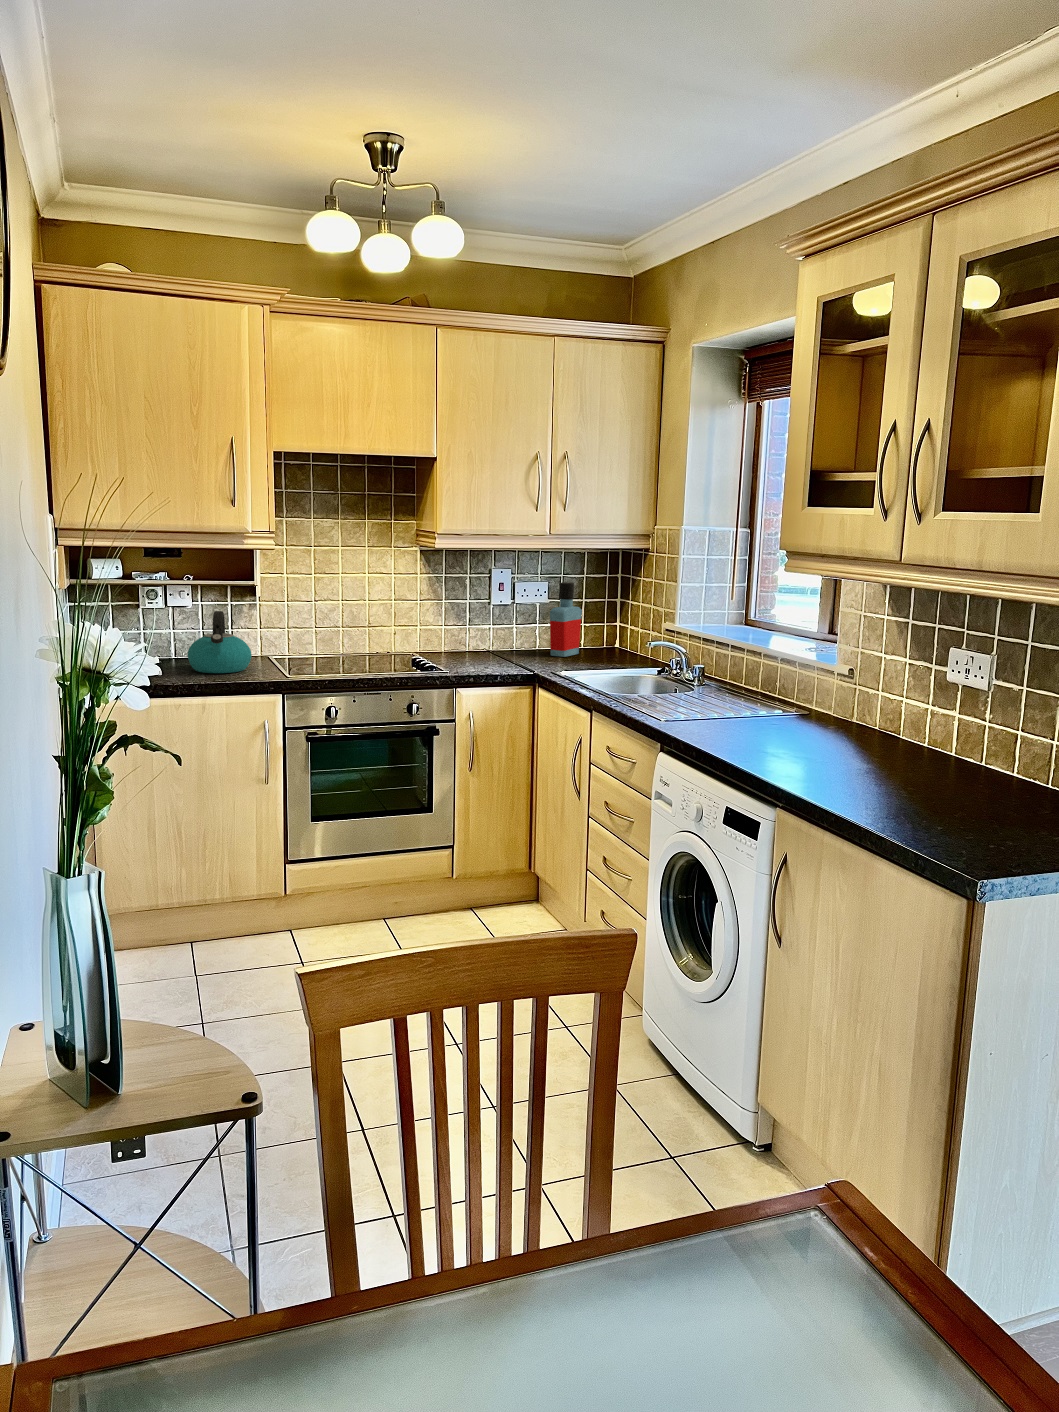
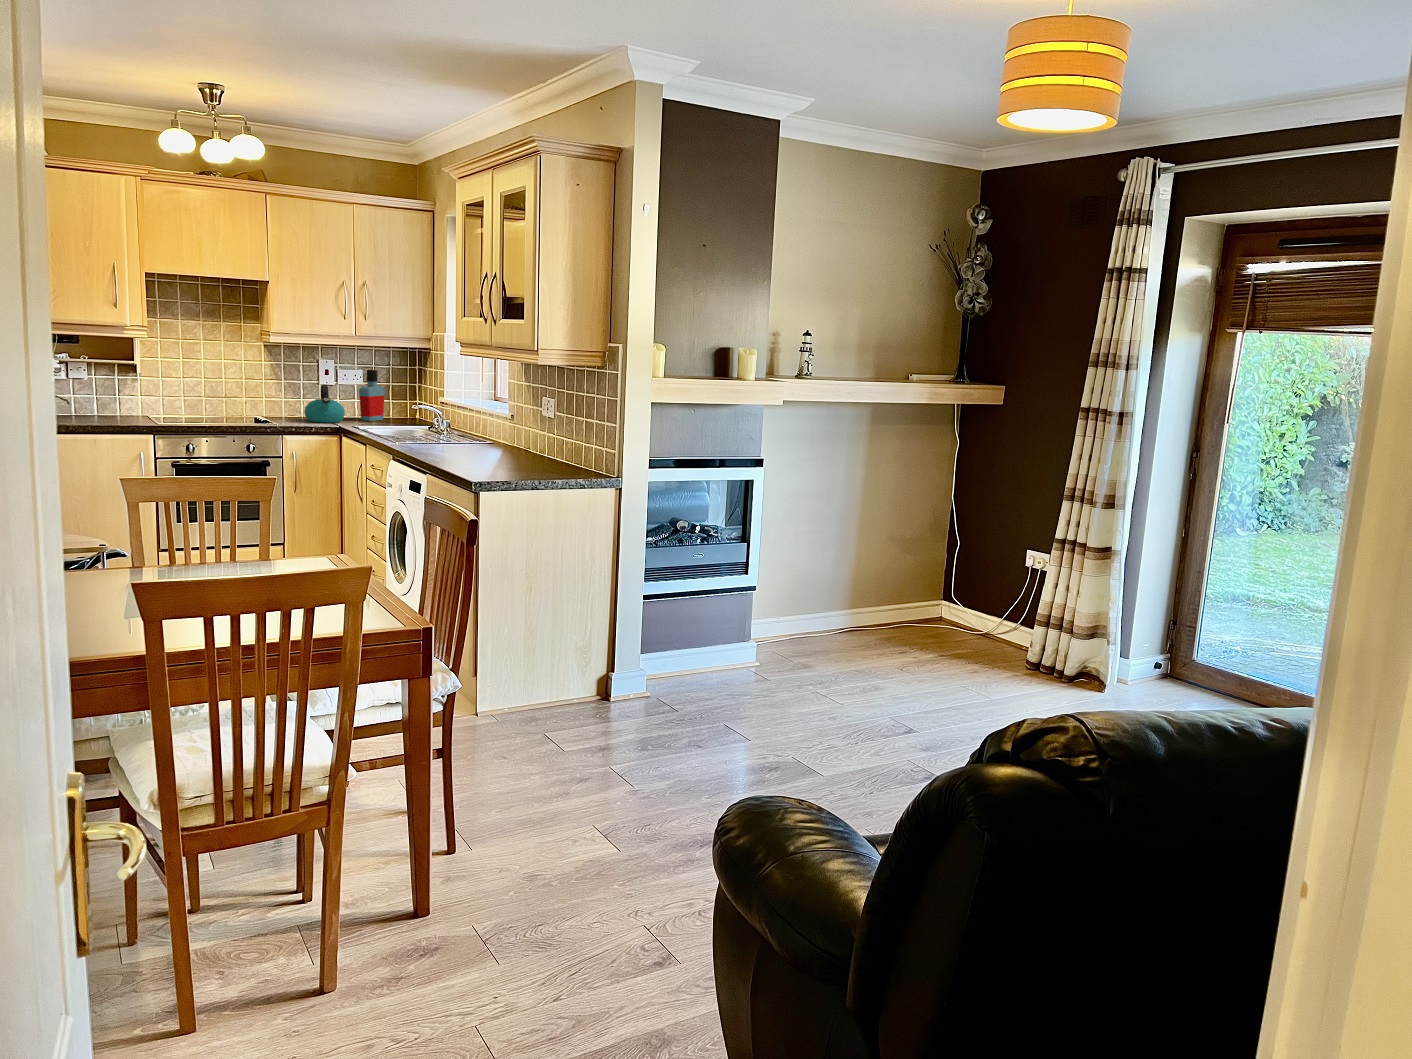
kettle: present [188,611,252,673] -> present [304,384,345,423]

